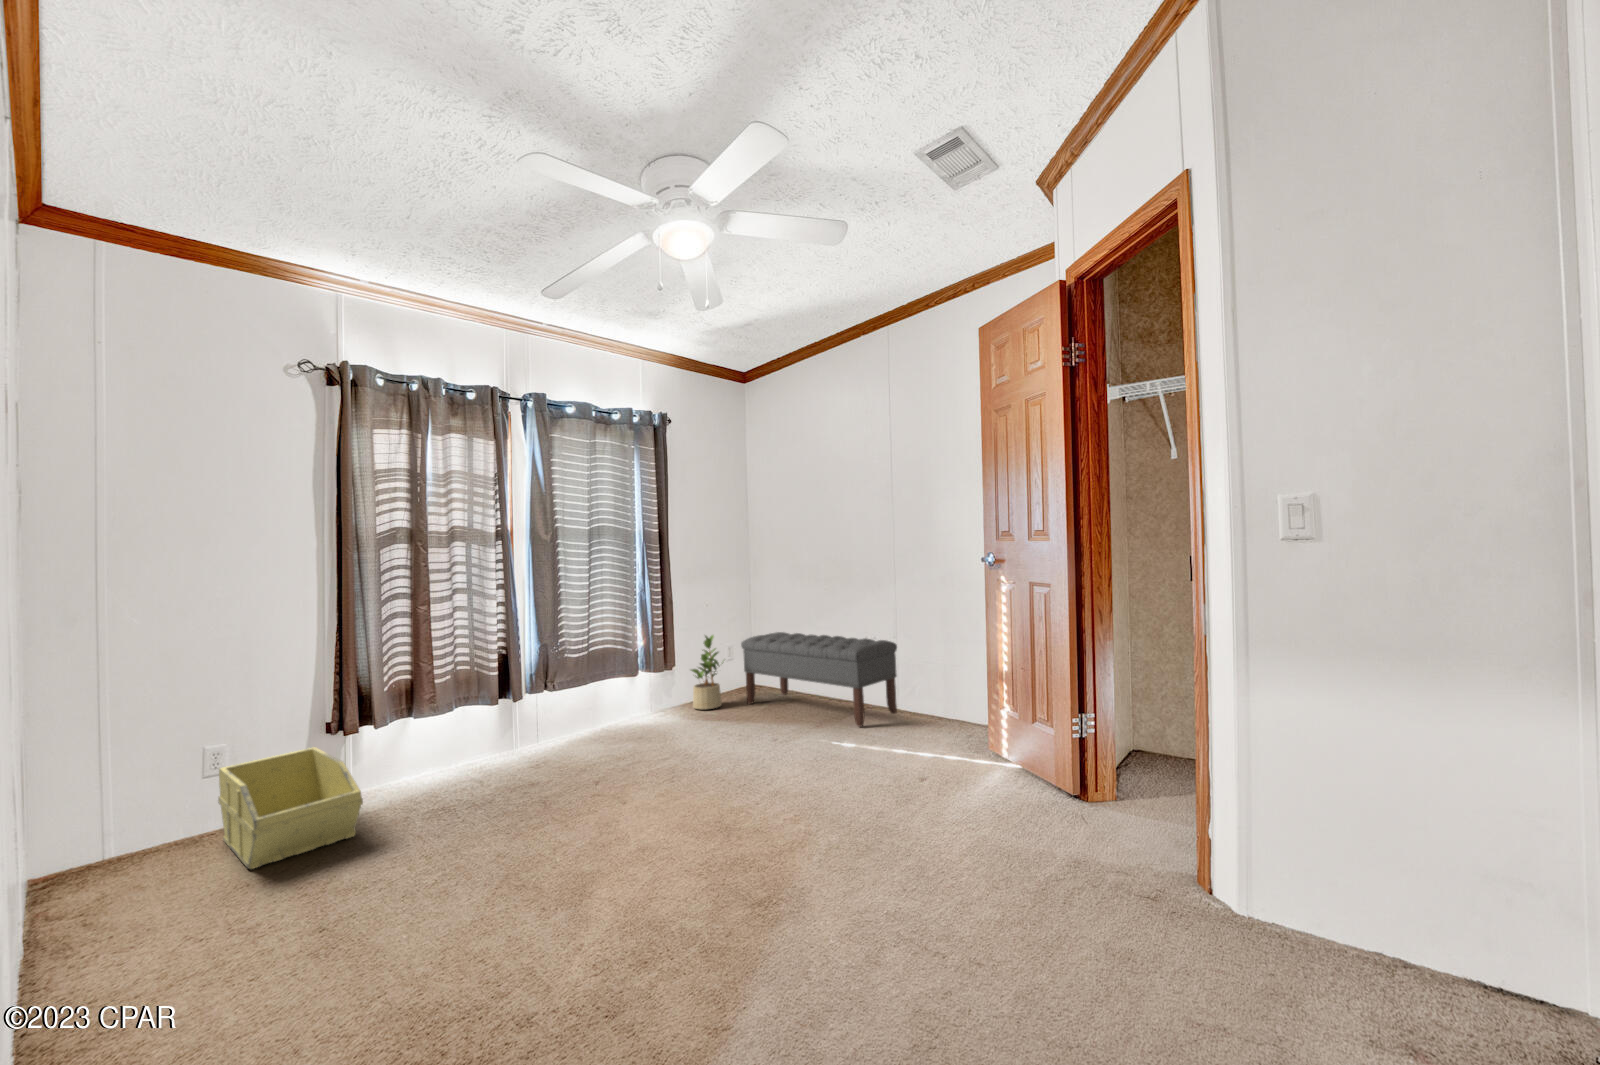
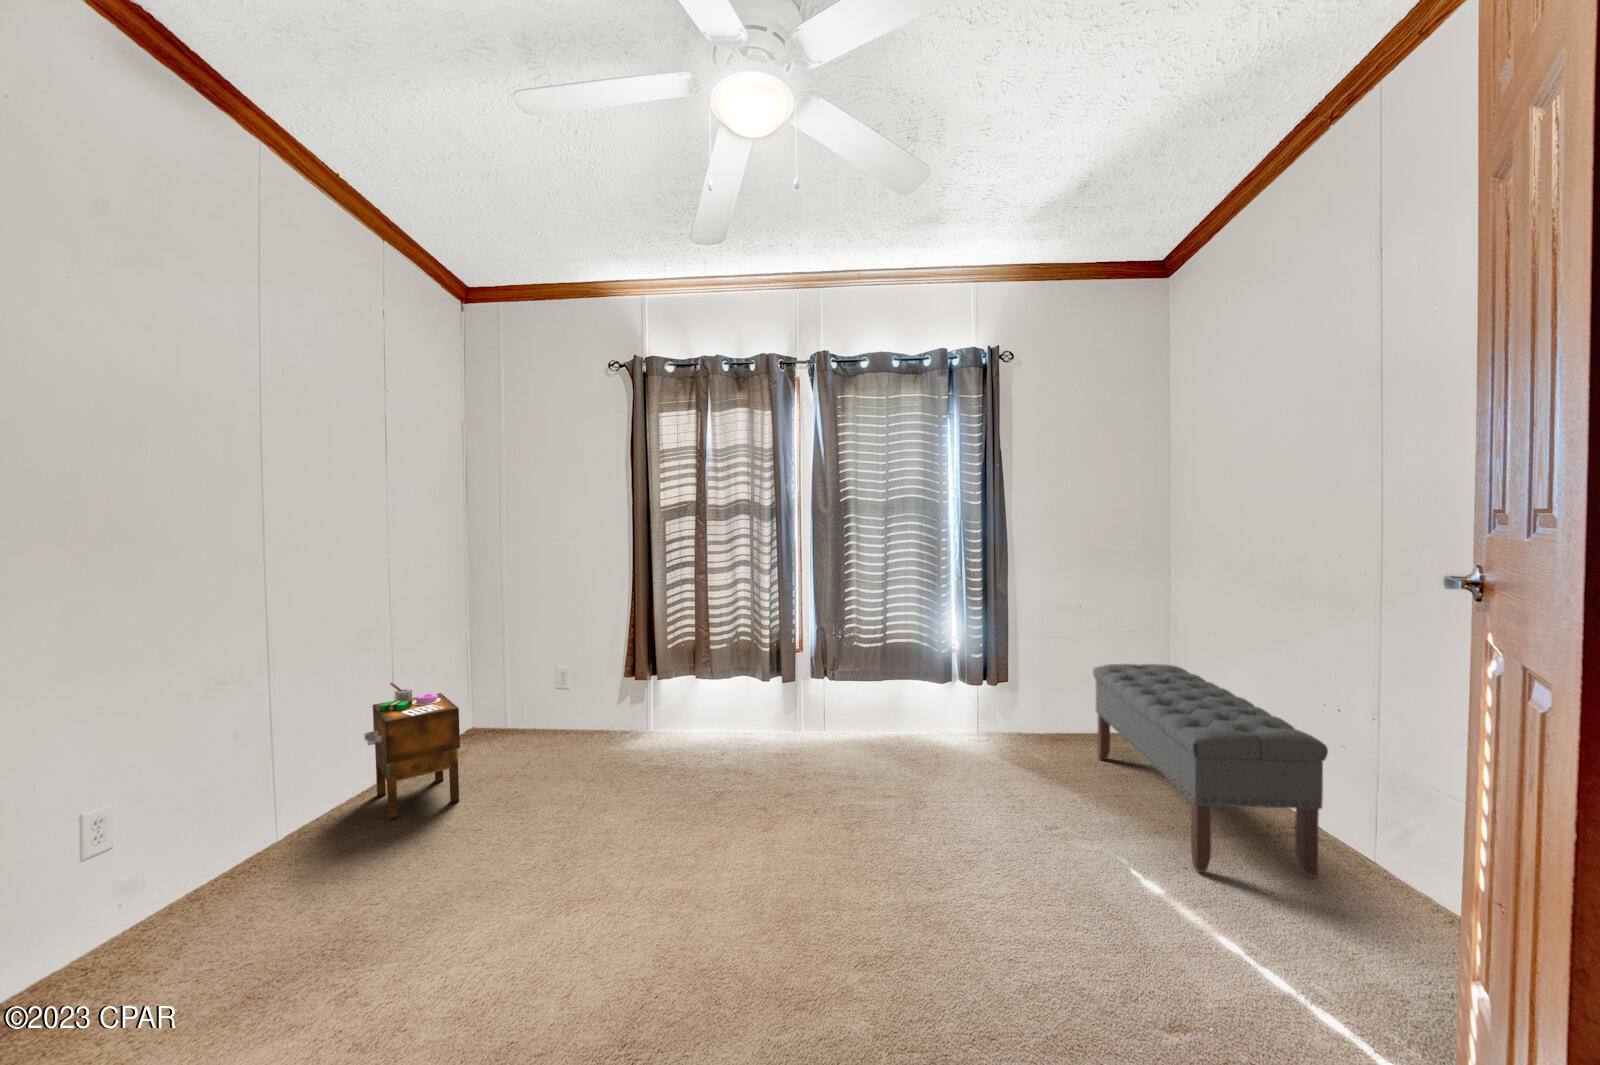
potted plant: present [691,635,723,710] -> none [1019,647,1068,750]
storage bin: present [218,747,363,869] -> none [516,683,626,769]
nightstand: none [15,787,222,982] -> present [364,682,460,819]

